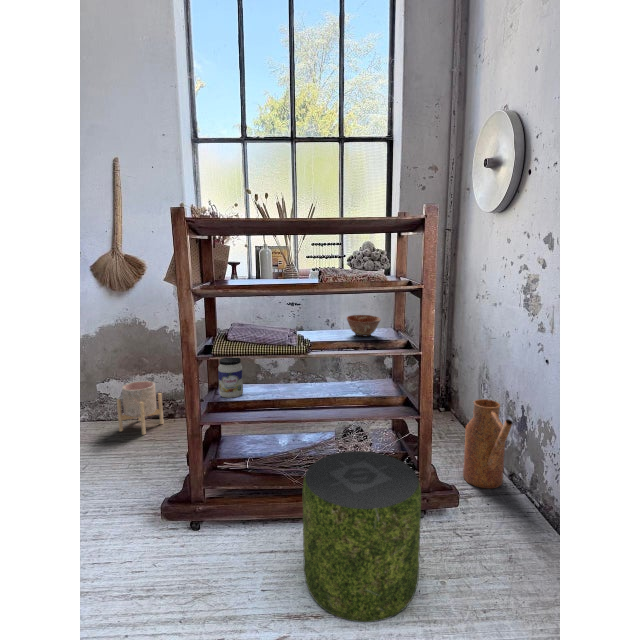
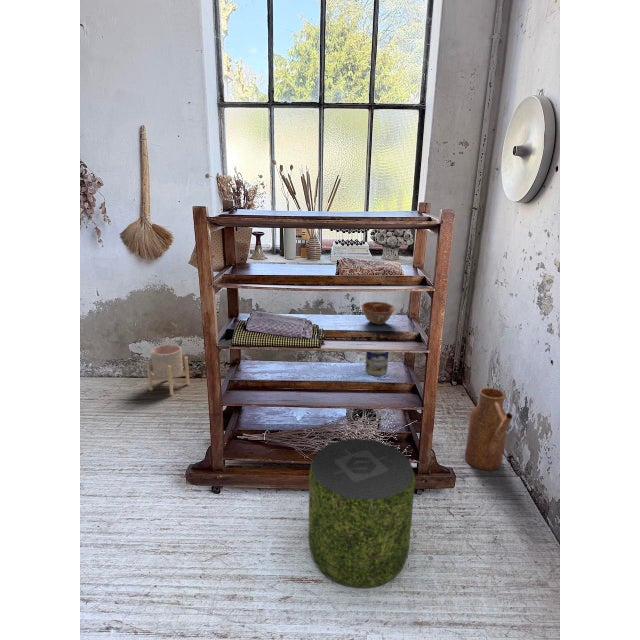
jar: present [218,358,243,398] -> present [366,352,388,376]

